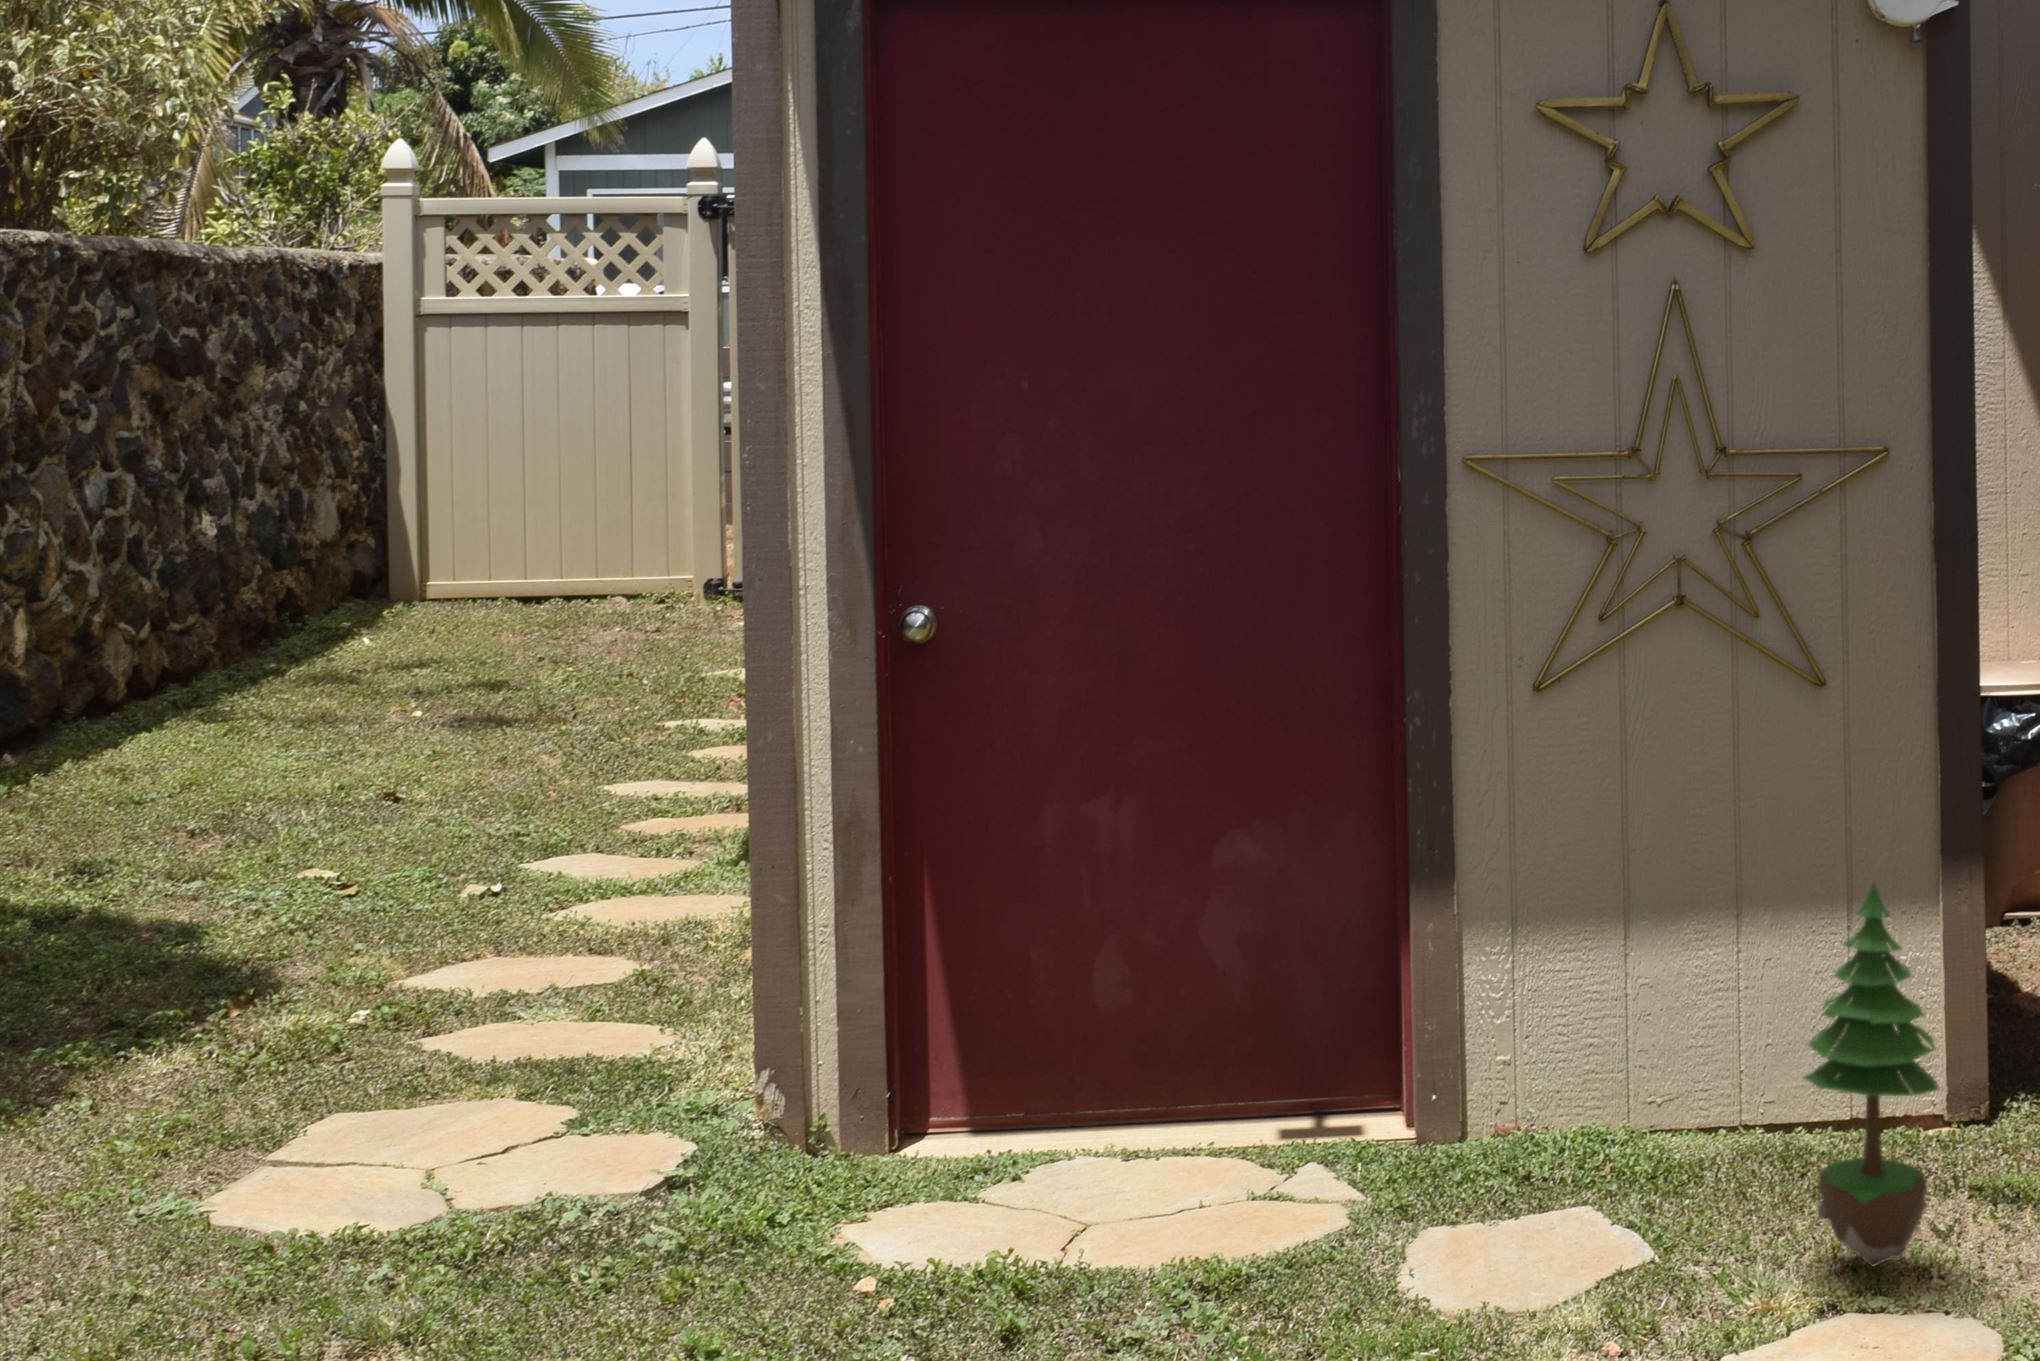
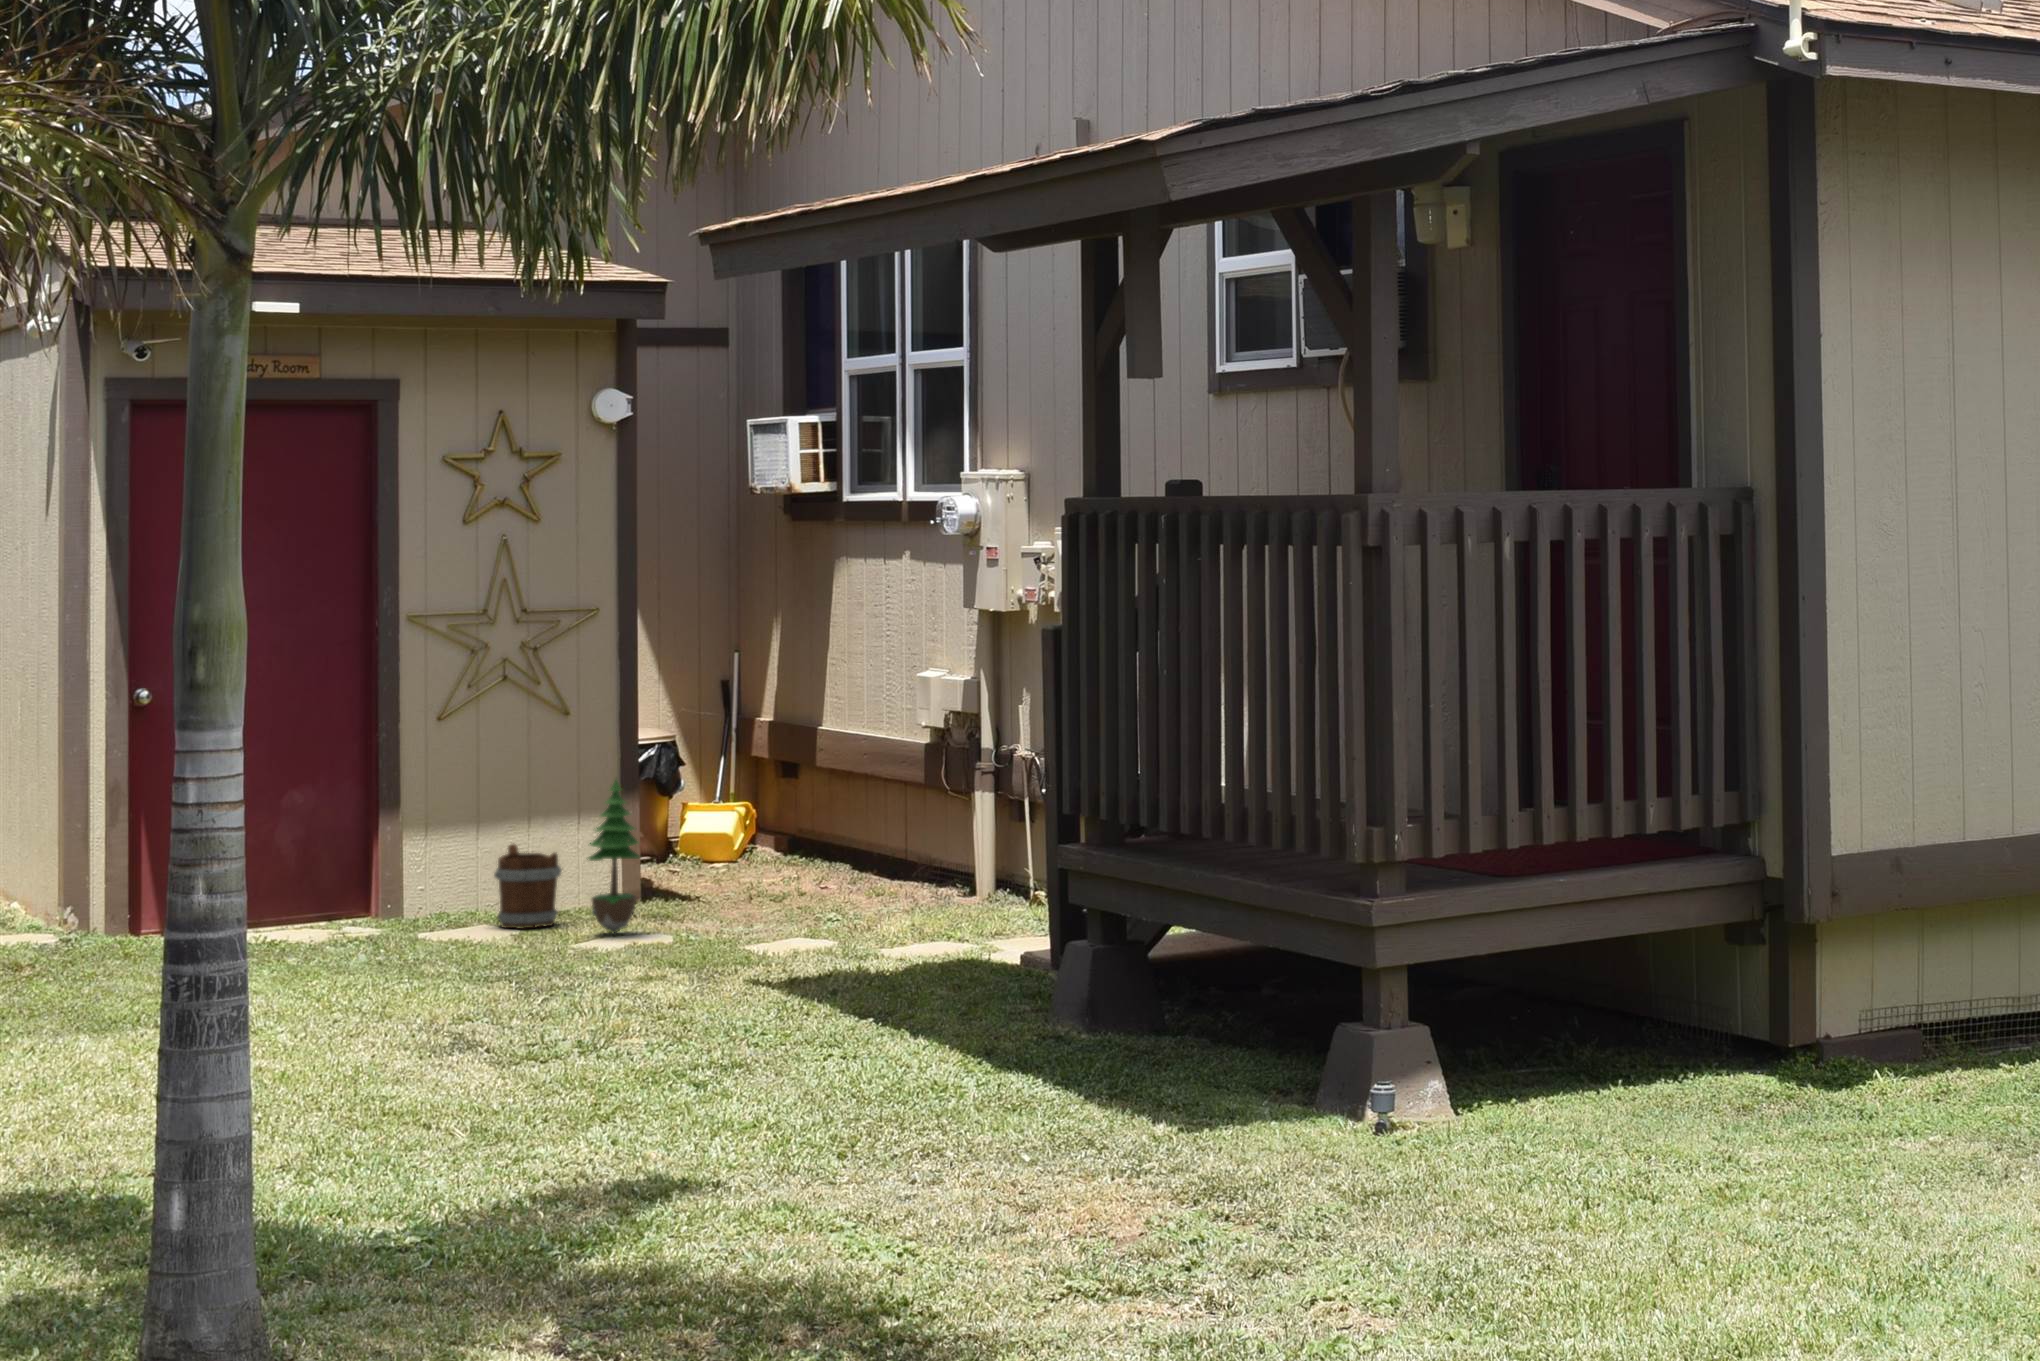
bucket: none [1629,971,1782,1199] -> present [494,844,561,929]

